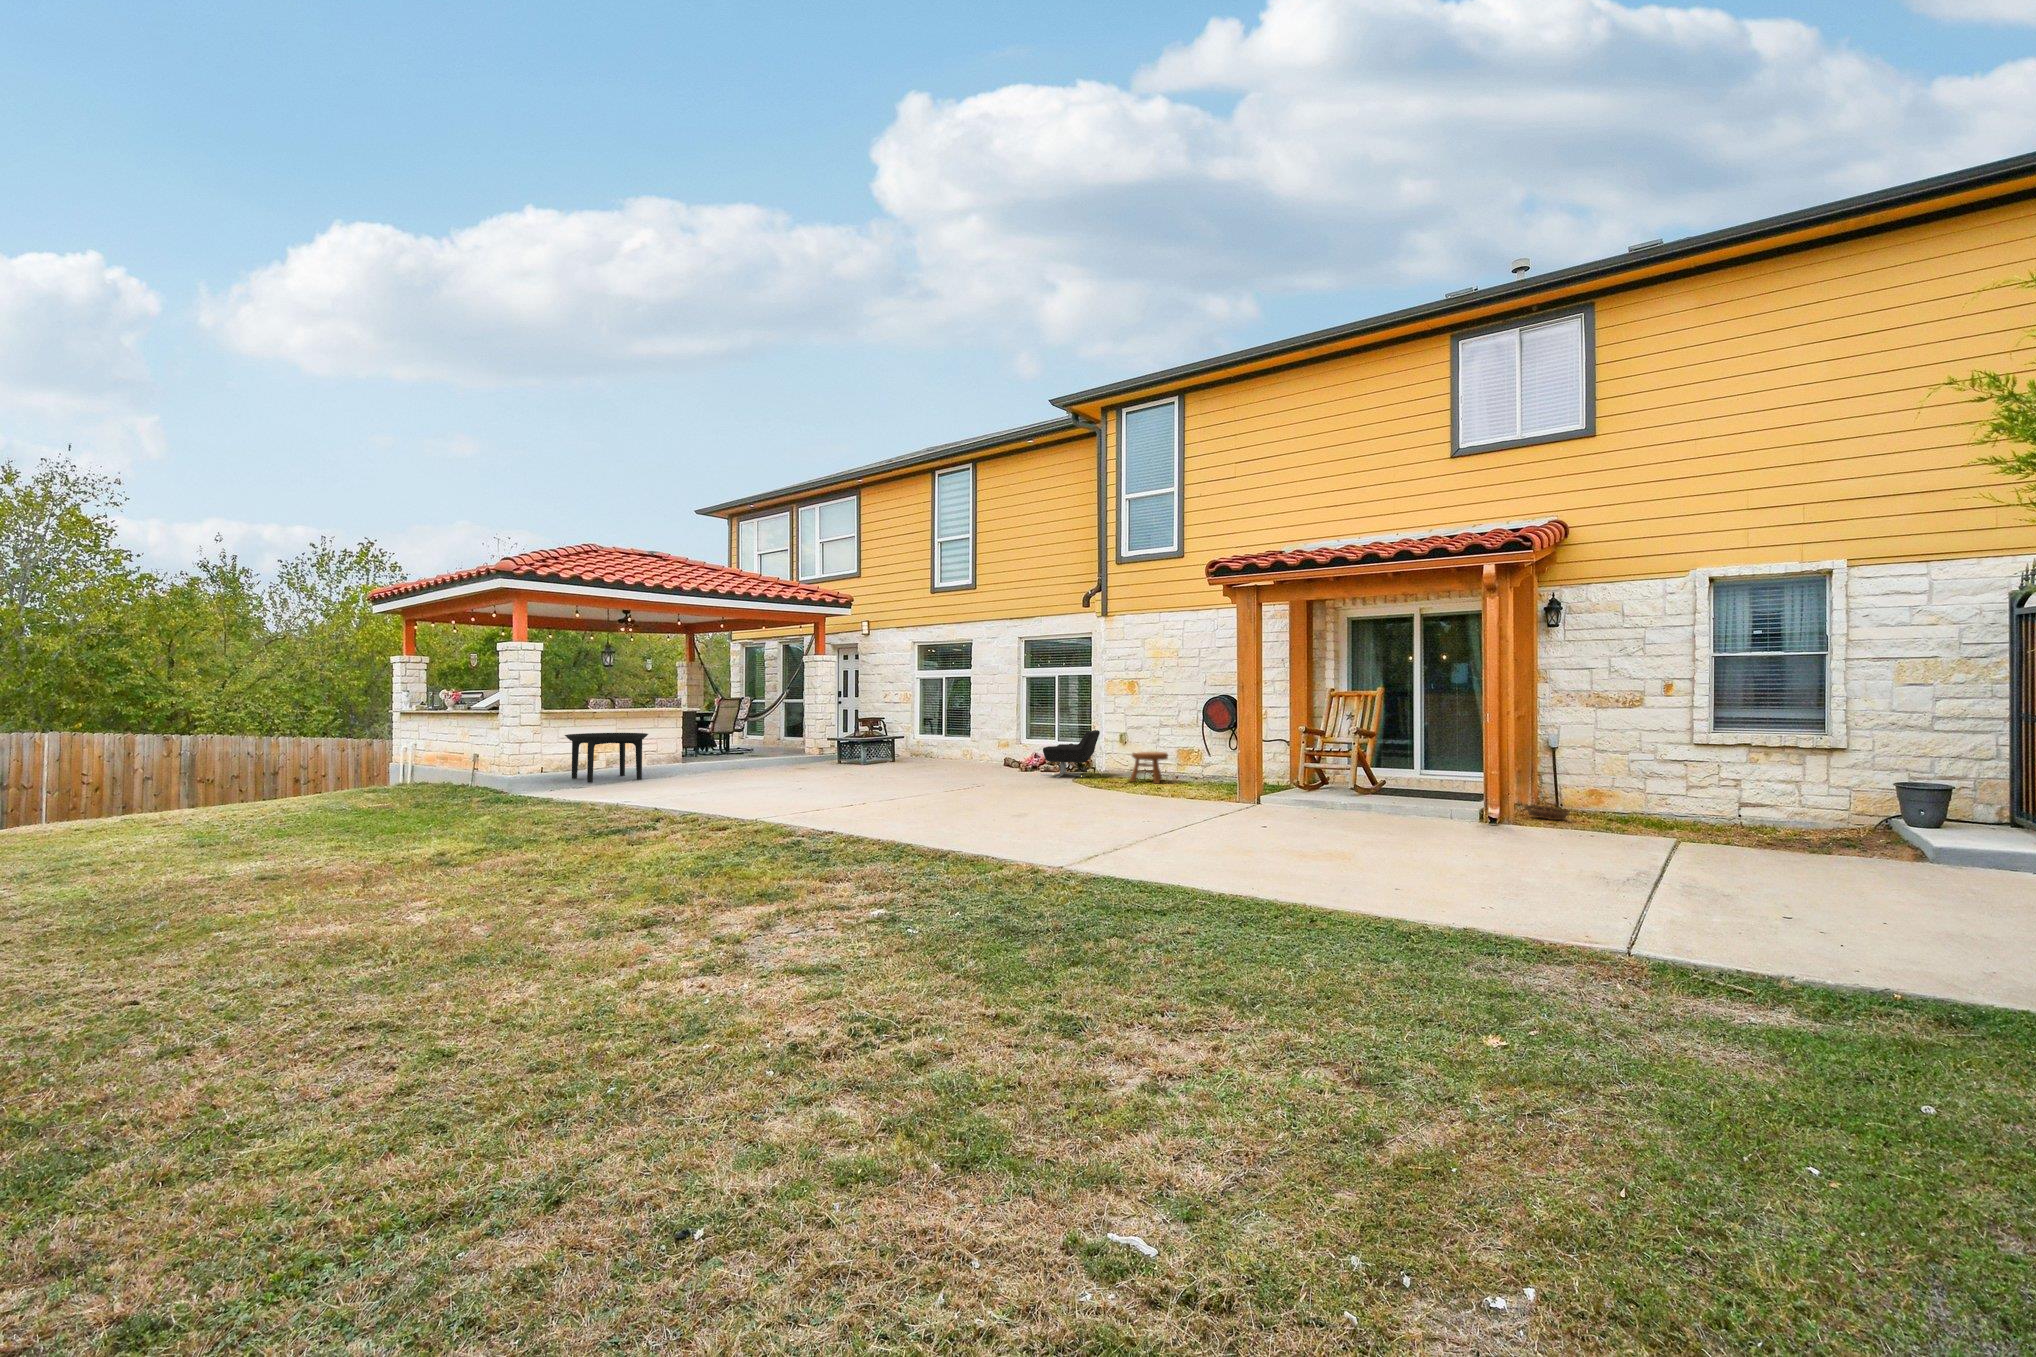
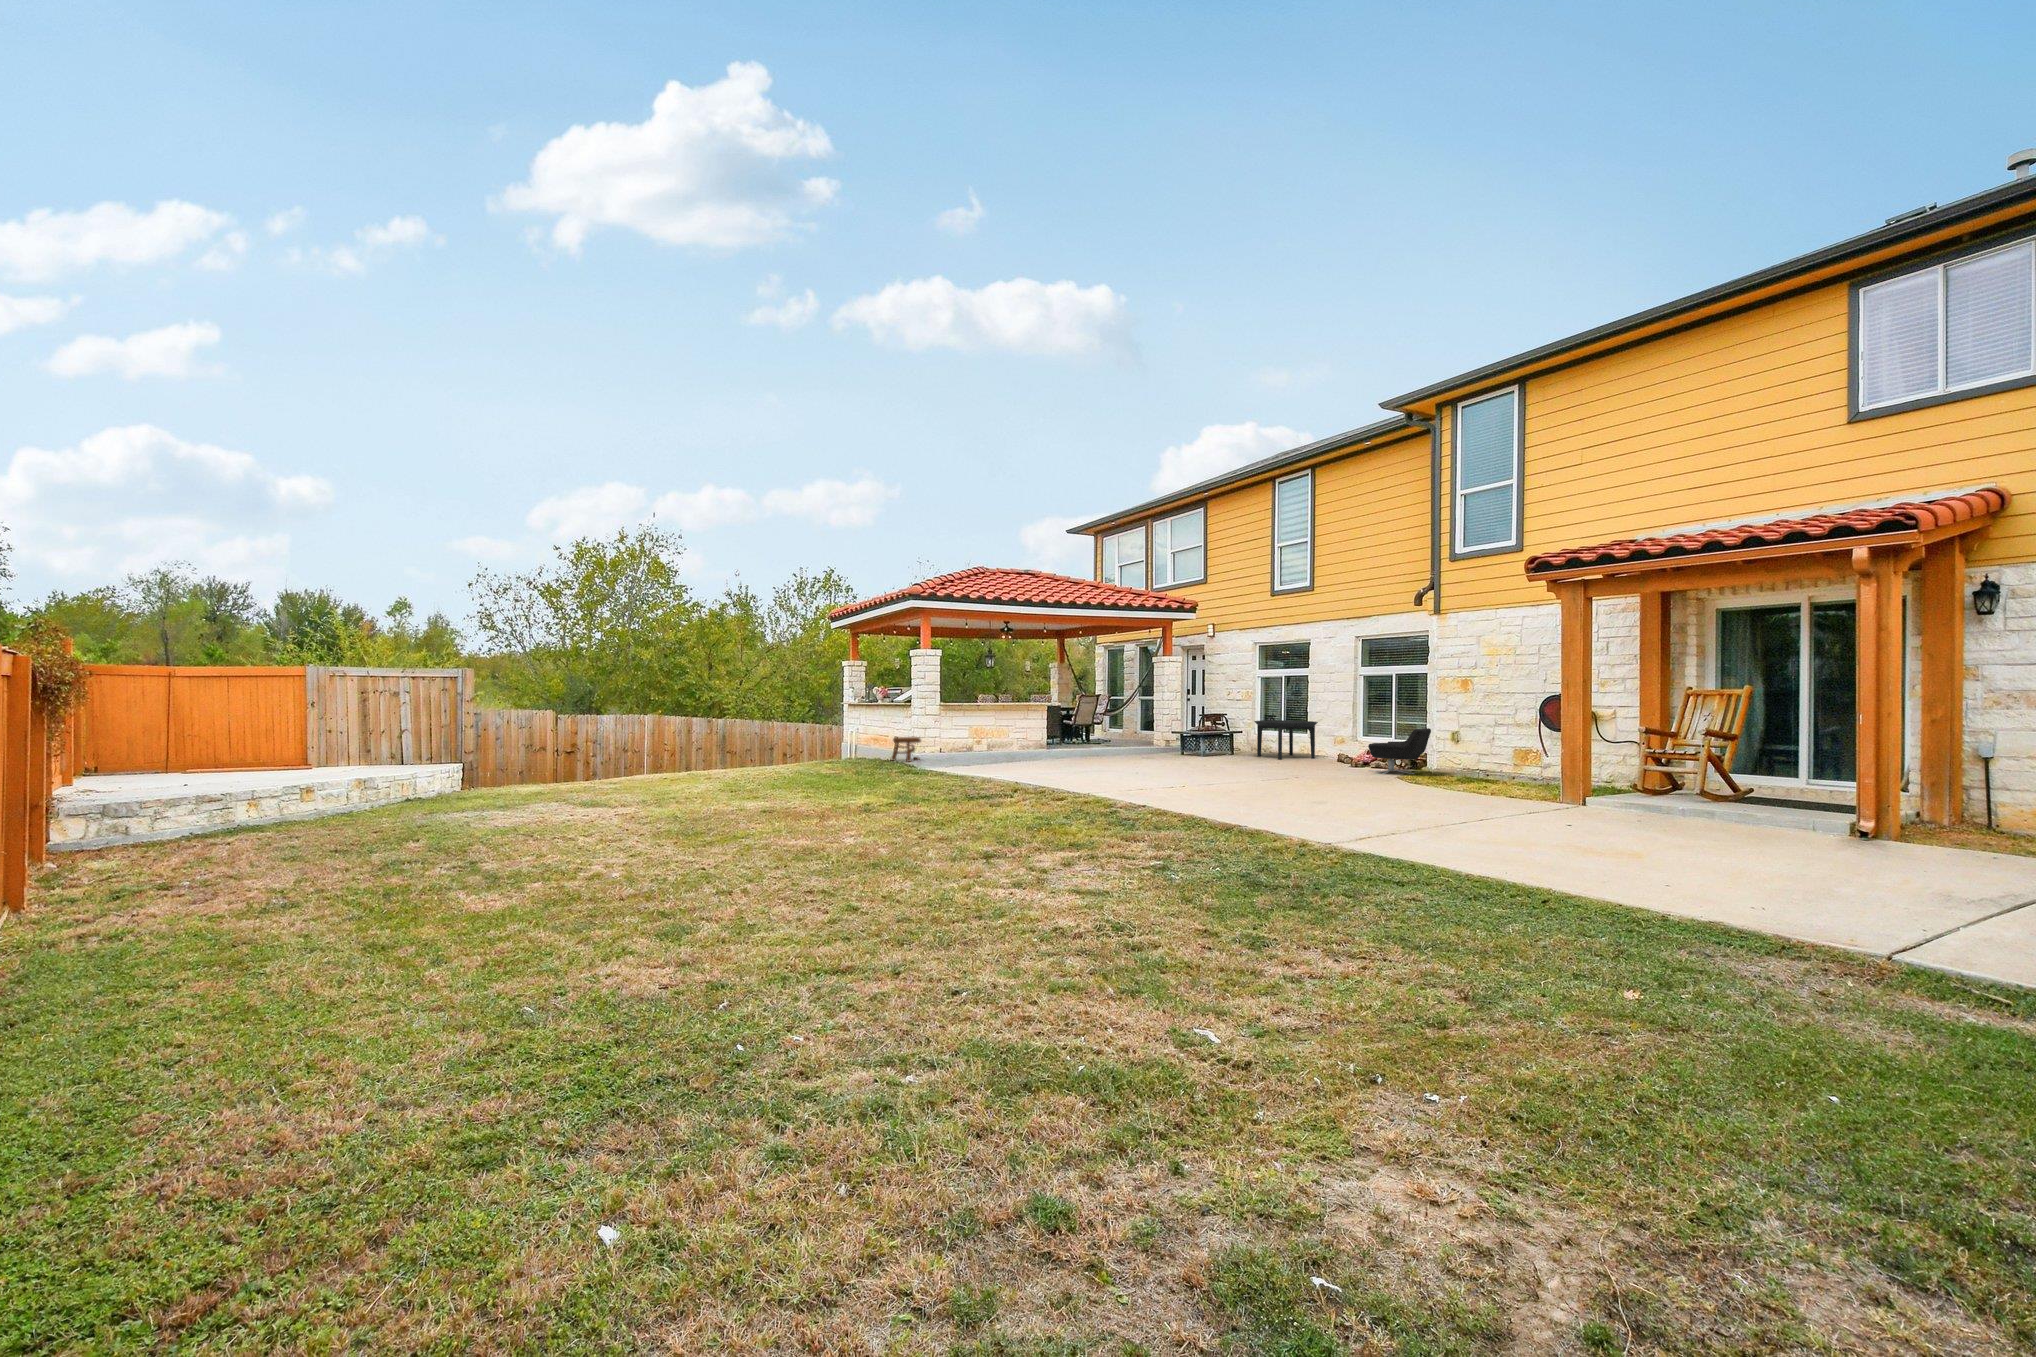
round table: present [565,733,648,783] -> present [1254,720,1318,759]
stool: present [1130,752,1168,784] -> present [891,737,921,762]
basket: present [1525,804,1569,820] -> none [1925,821,2010,844]

